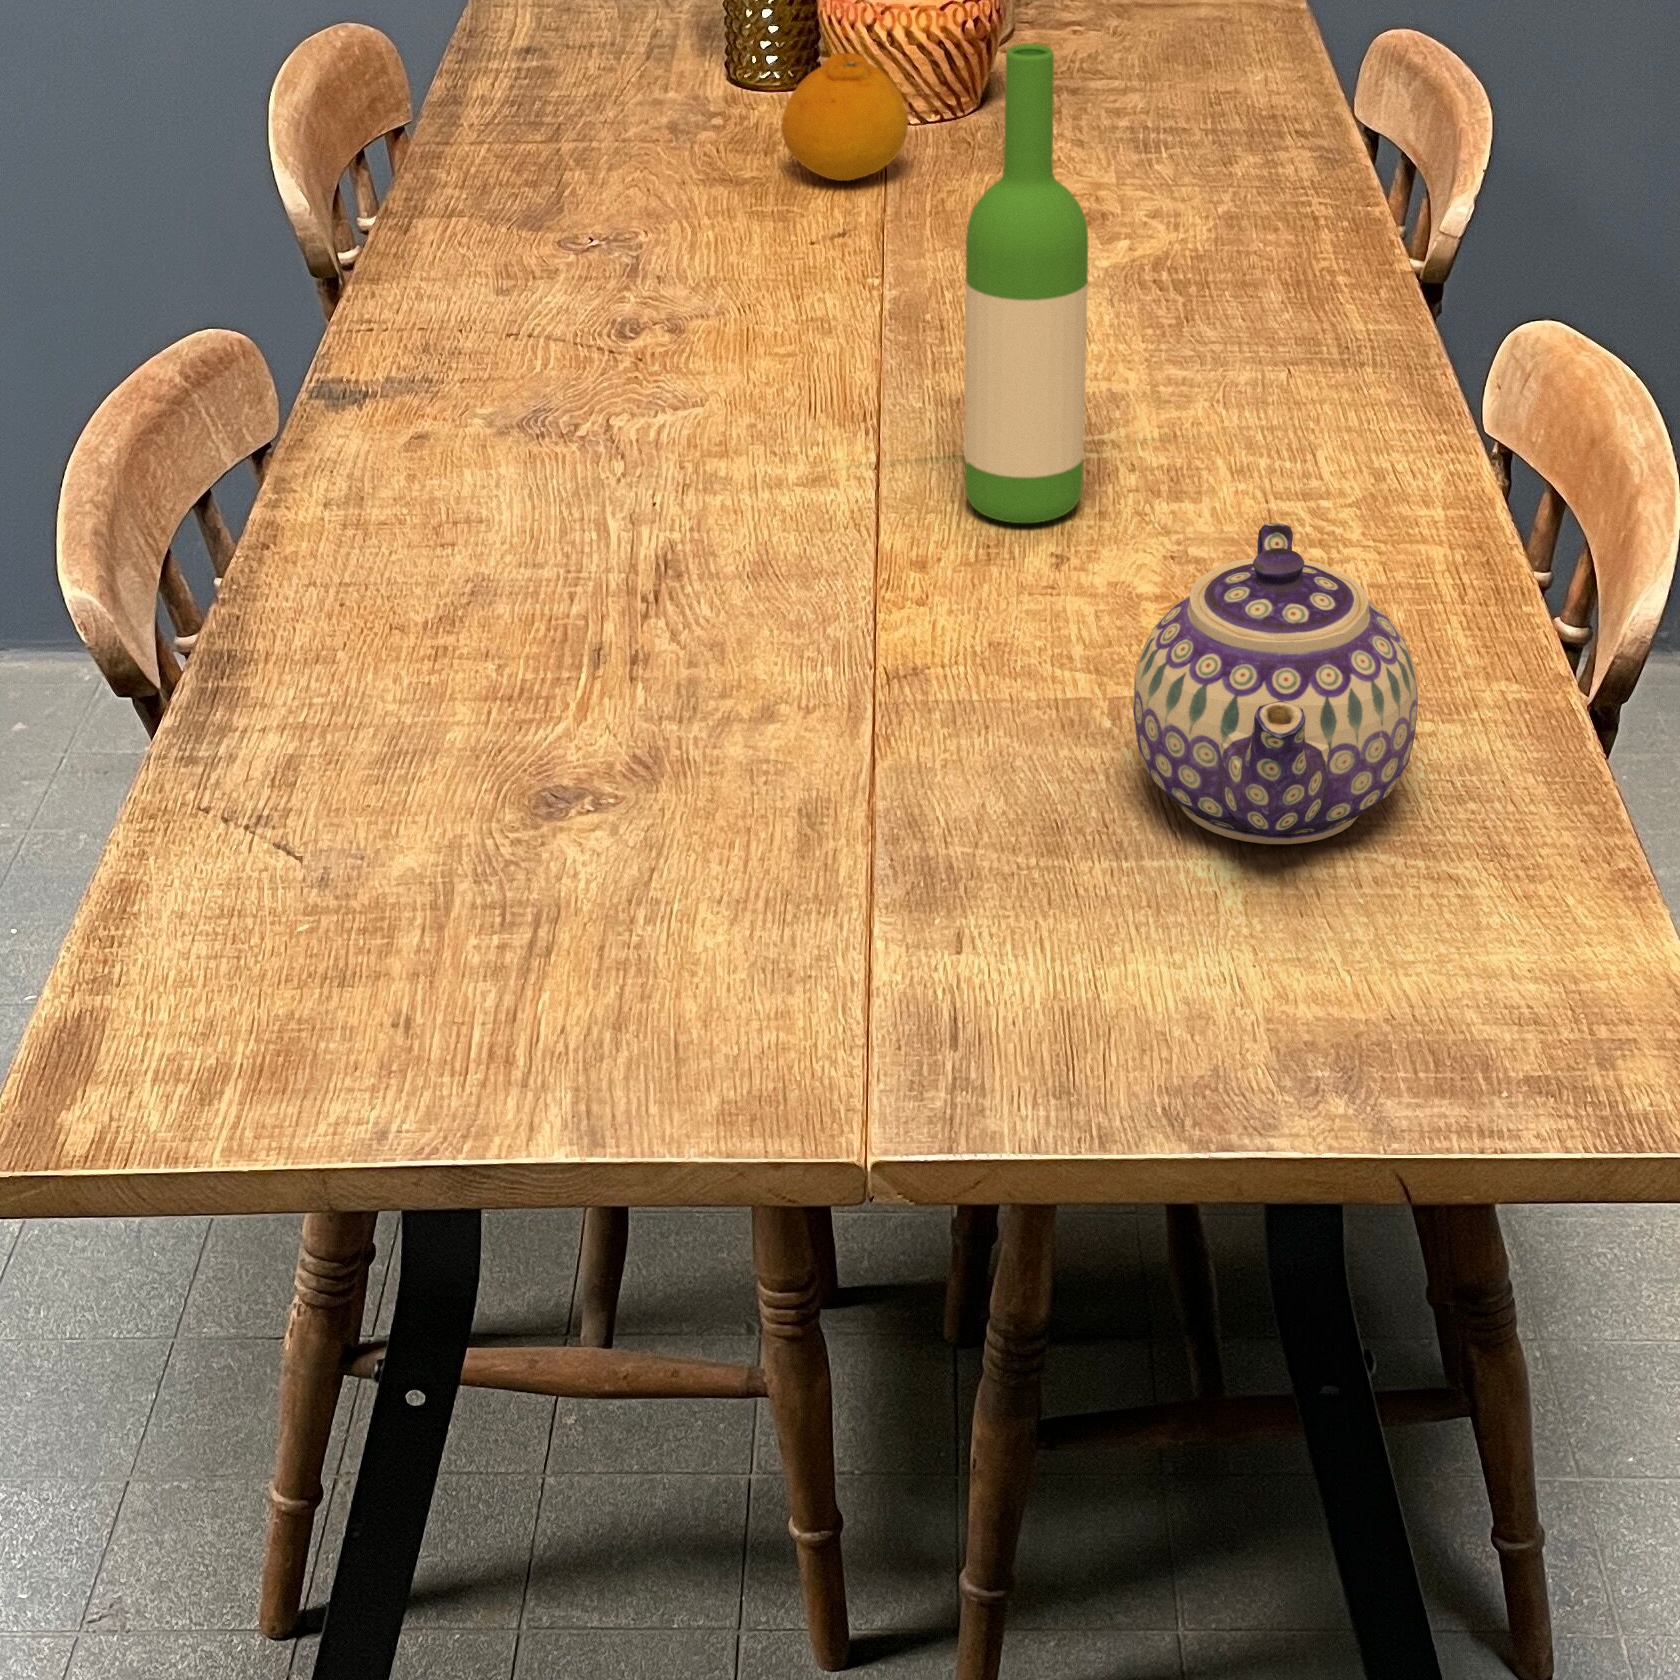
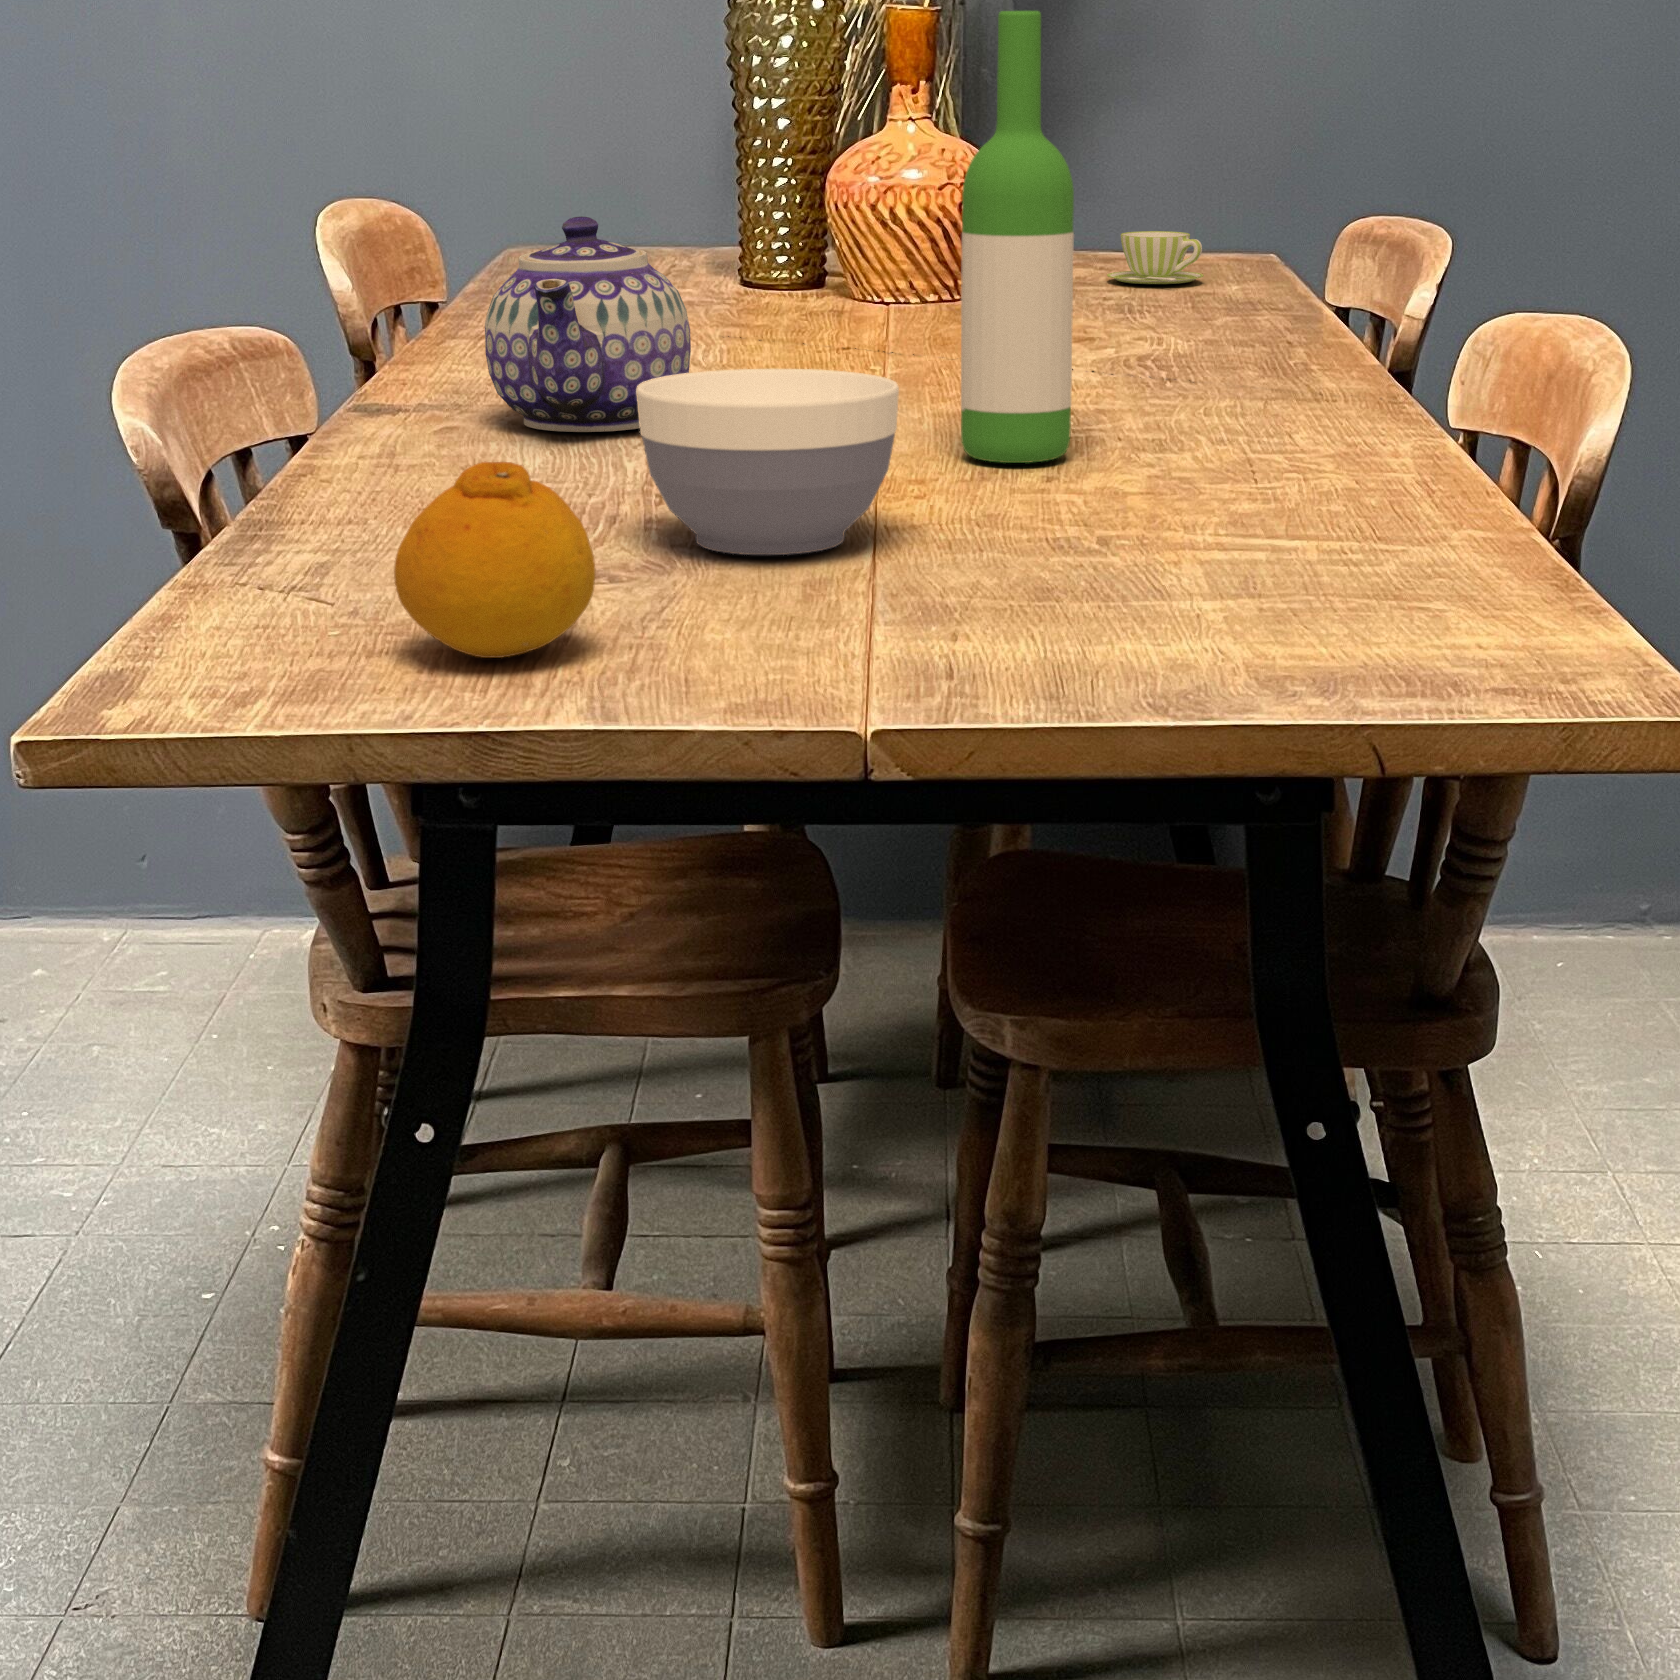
cup: none [1124,1,1229,72] -> present [1107,231,1204,284]
fruit: present [781,53,908,181] -> present [394,462,595,658]
bowl: none [613,507,897,753] -> present [637,369,899,555]
teapot: present [1133,522,1418,844] -> present [485,217,691,432]

